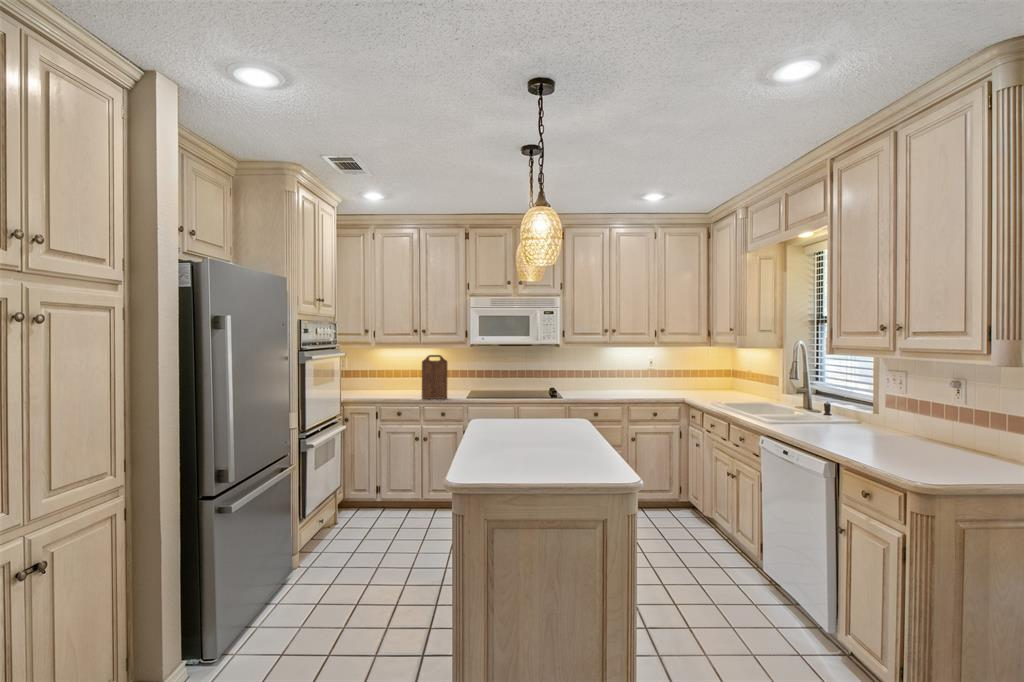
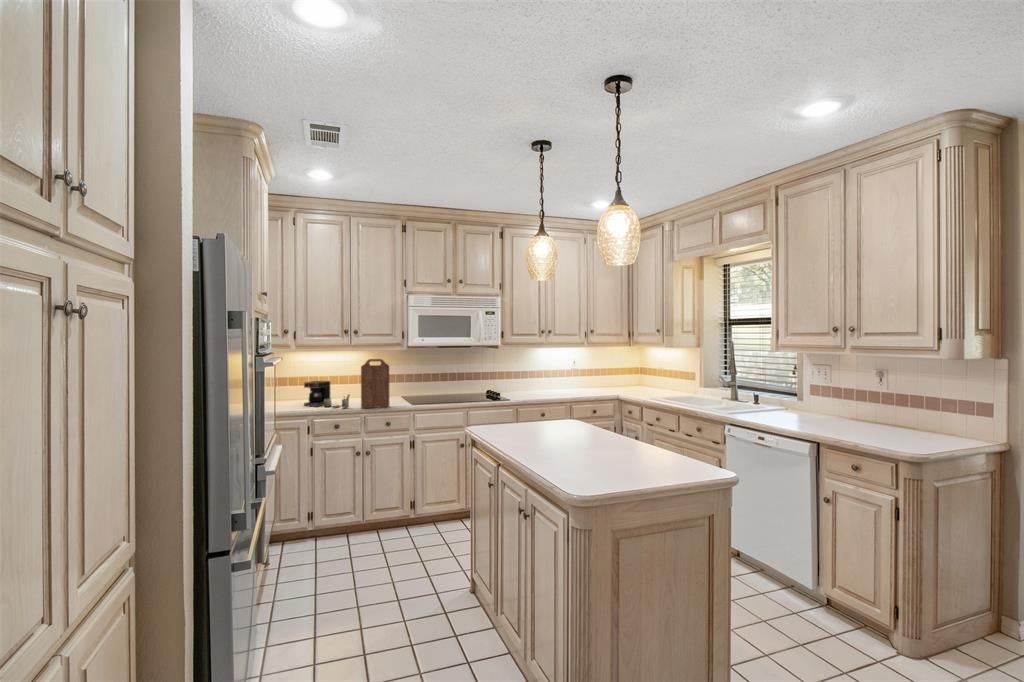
coffee maker: none [381,373,414,397] -> present [304,381,350,407]

